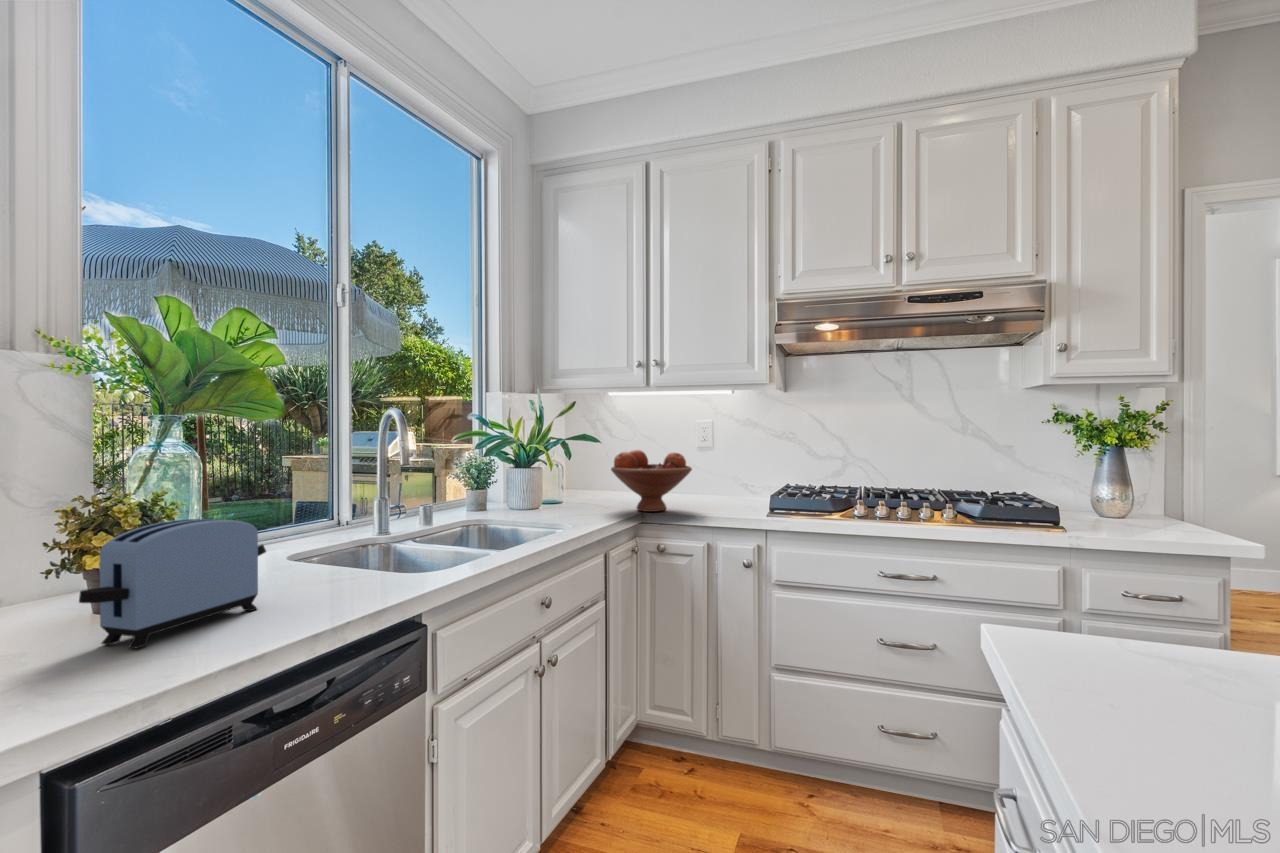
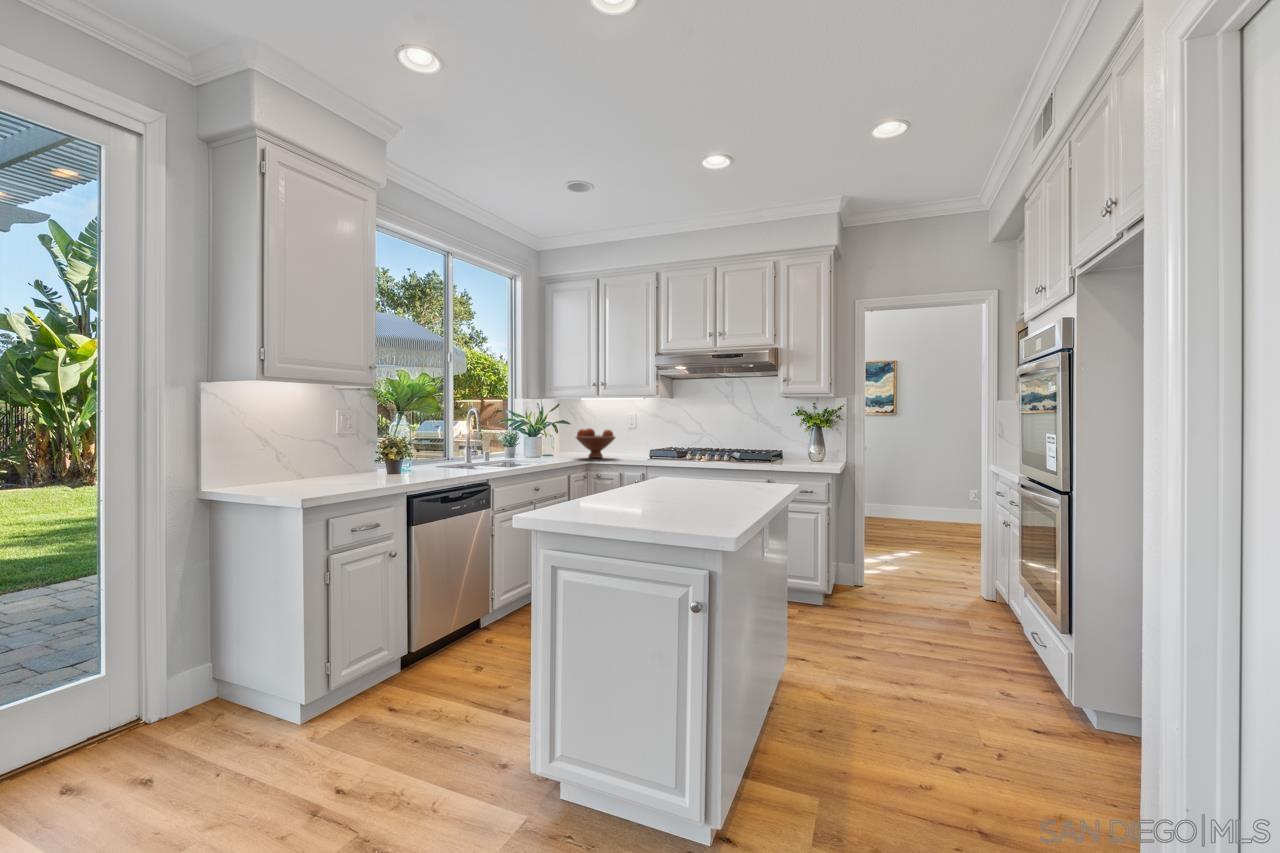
toaster: present [79,519,266,649] -> none [402,443,442,478]

